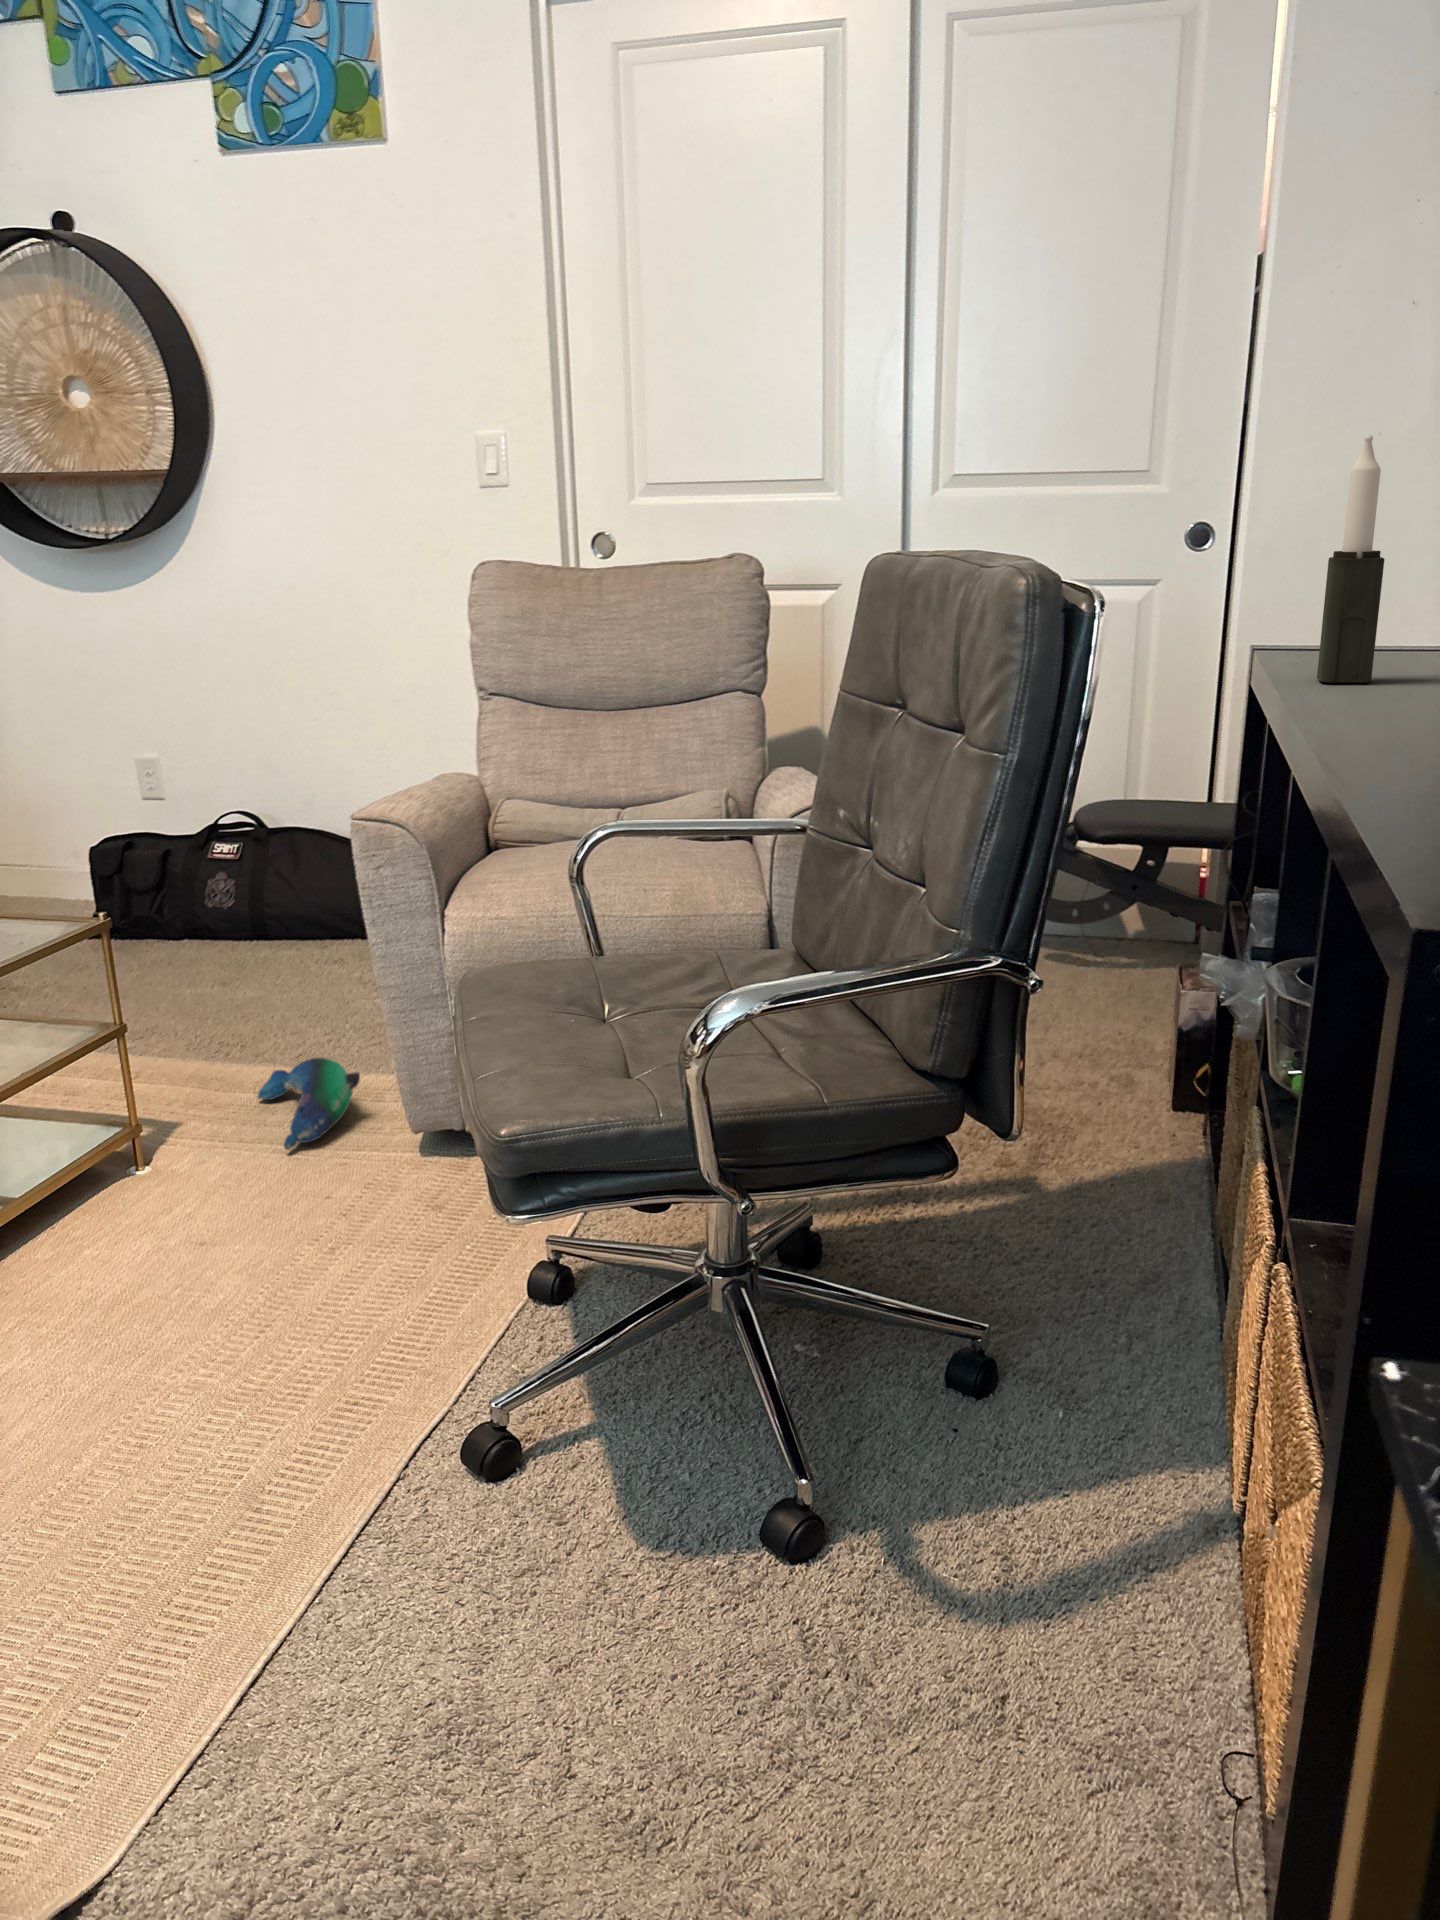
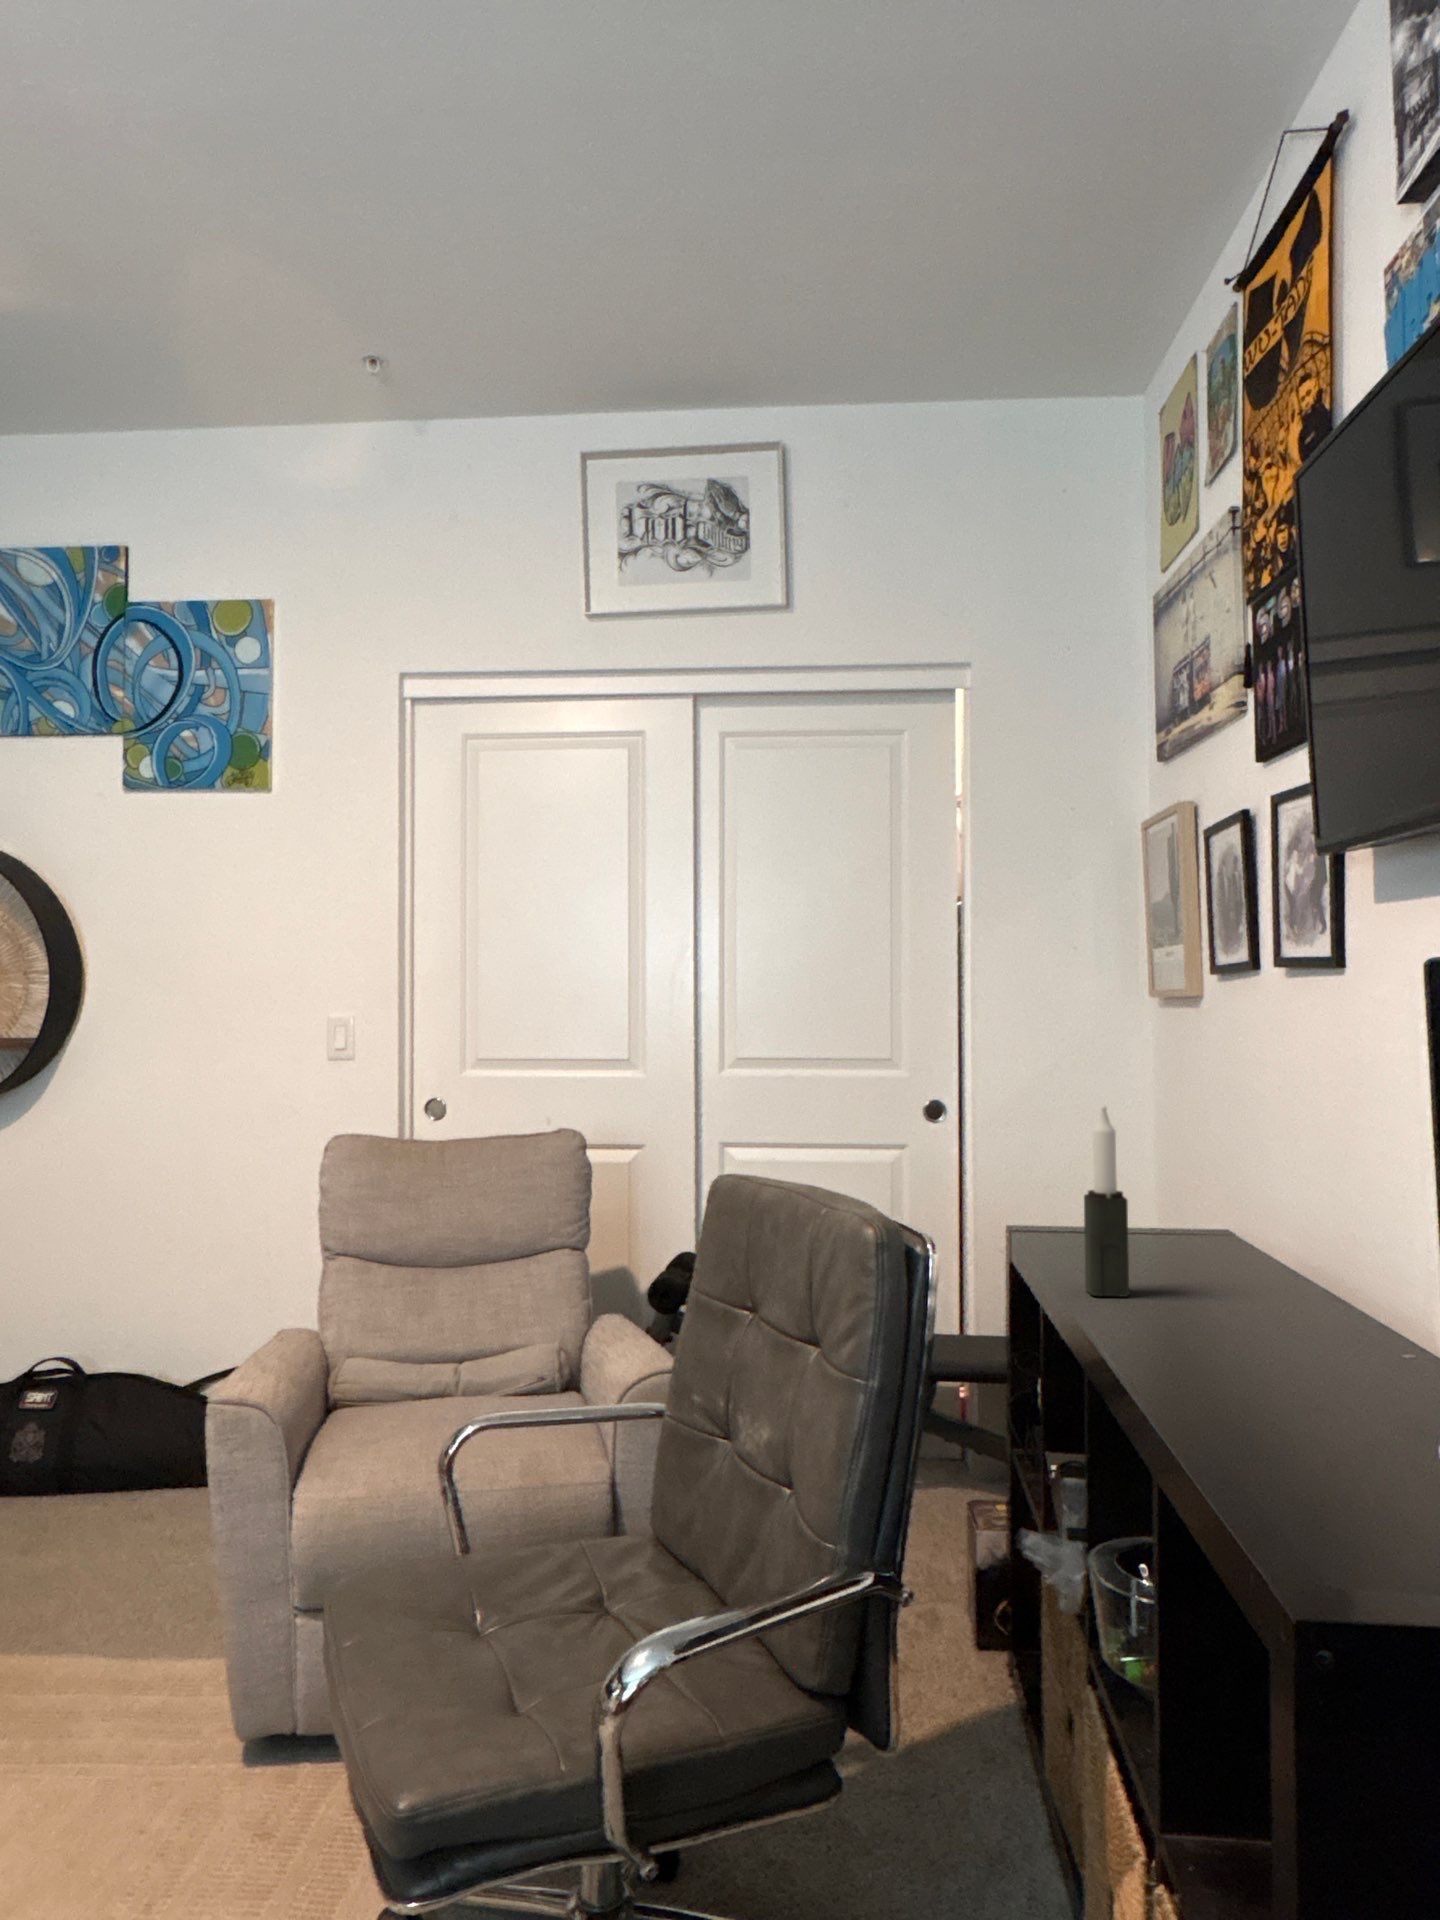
plush toy: present [258,1058,360,1150] -> none [67,1648,187,1766]

